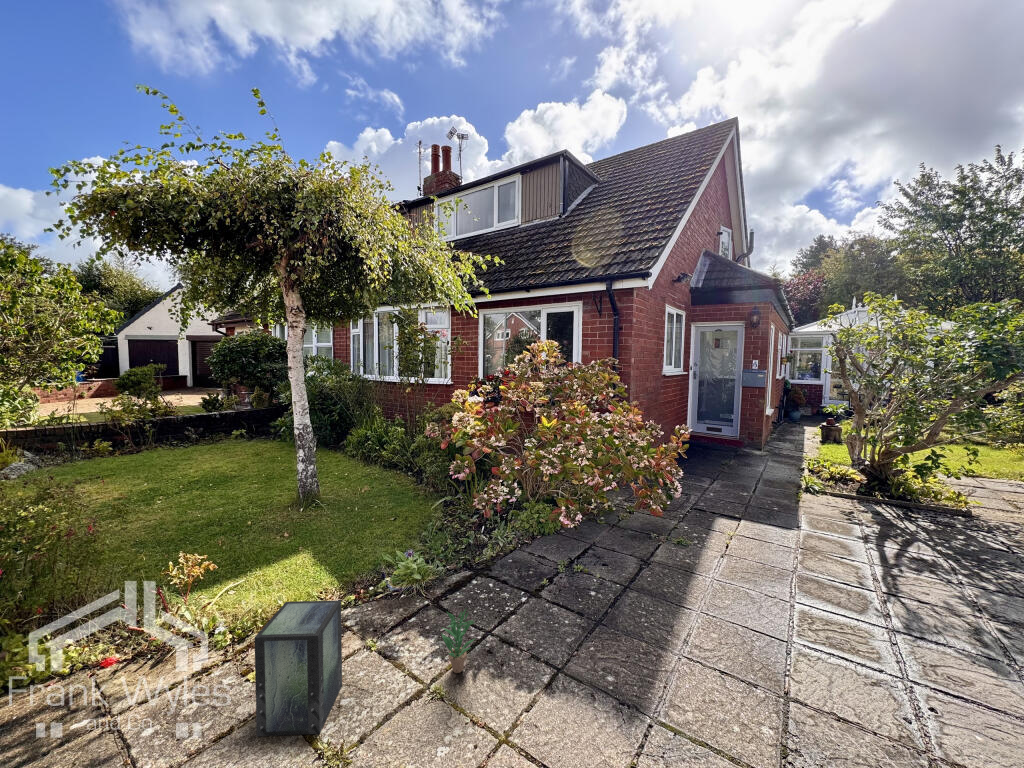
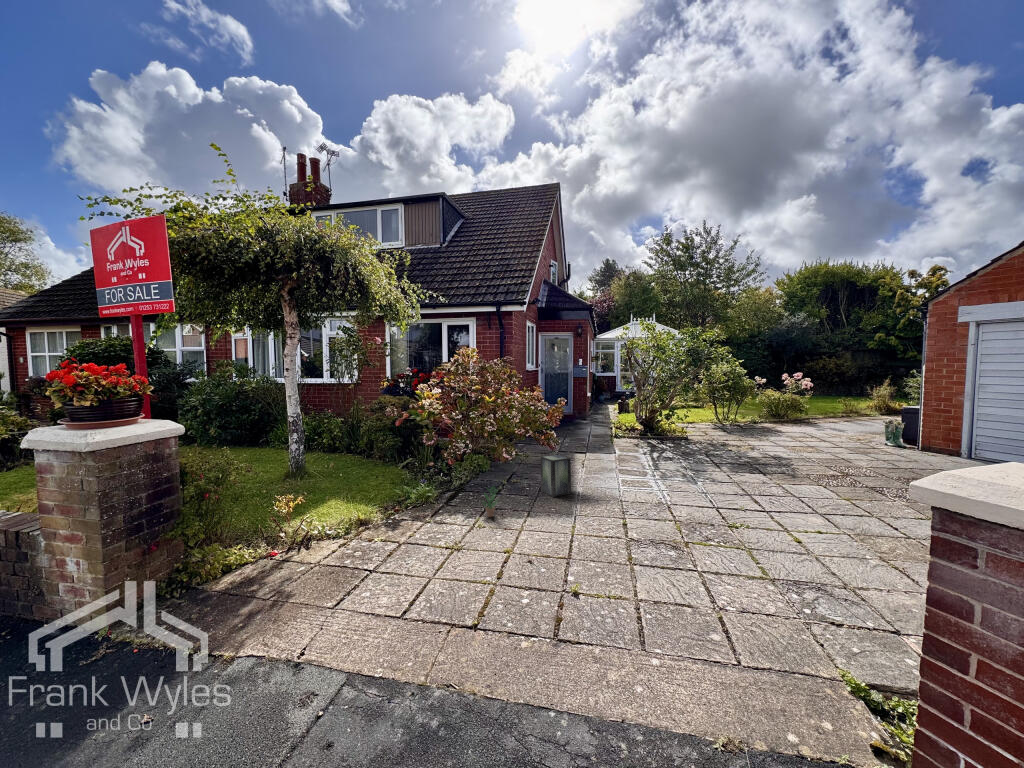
storage box: present [255,600,342,736] -> present [541,454,571,497]

